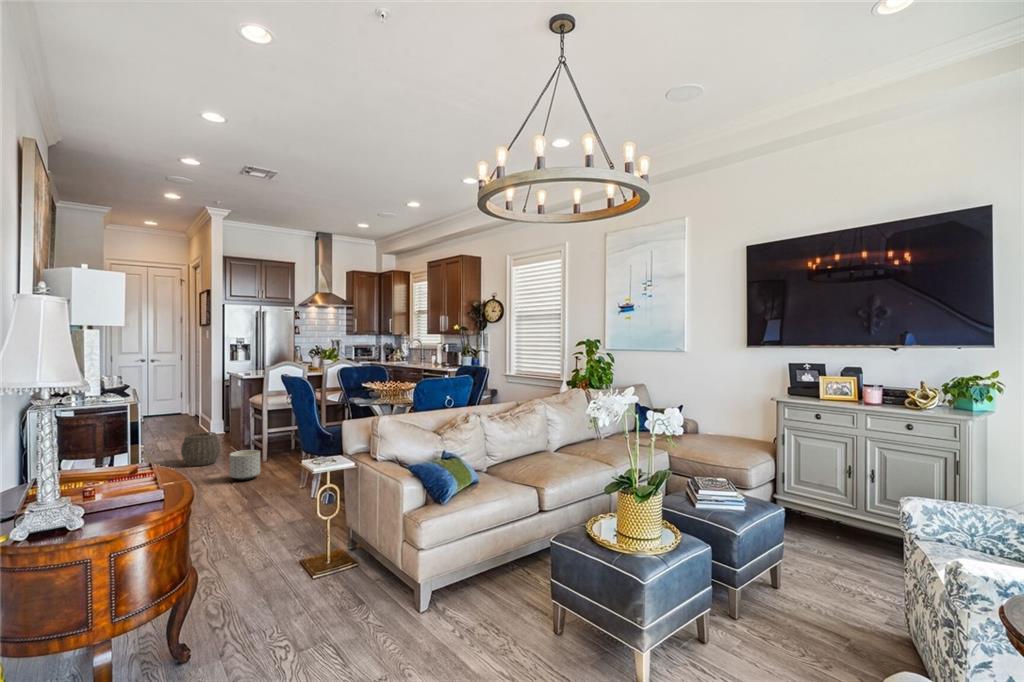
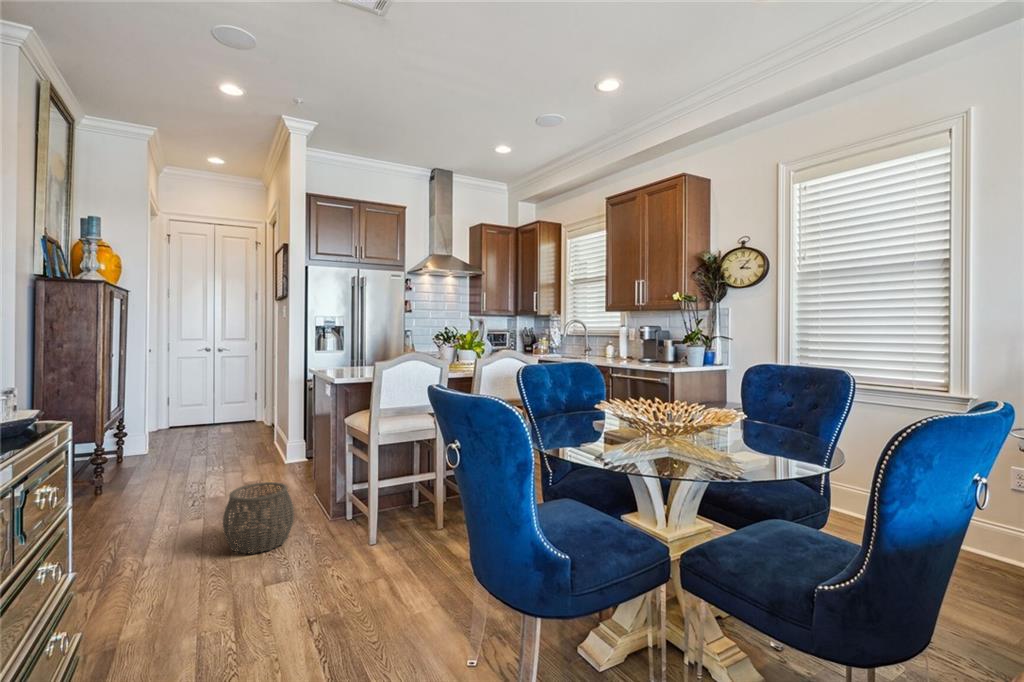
planter: present [230,450,260,480] -> none [306,544,370,622]

